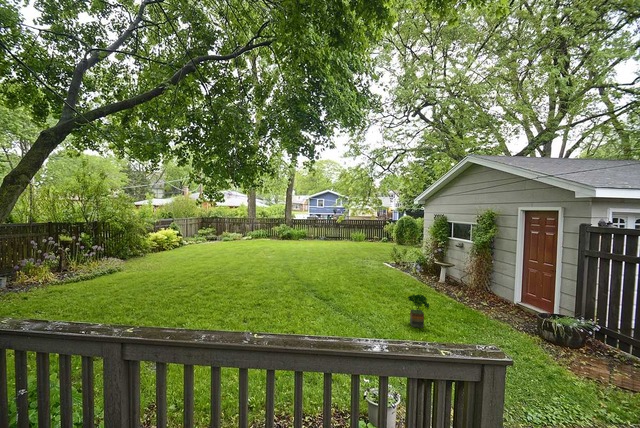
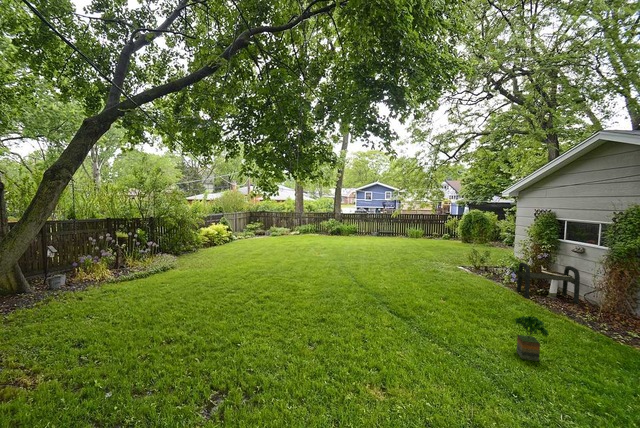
bench: none [427,258,471,289] -> present [517,262,580,304]

